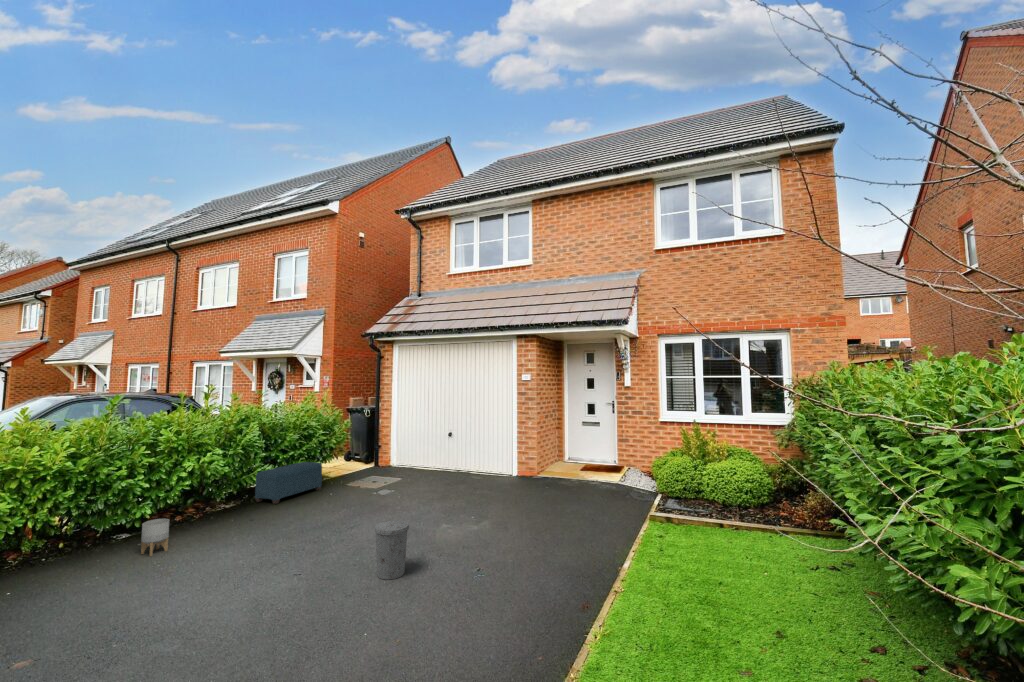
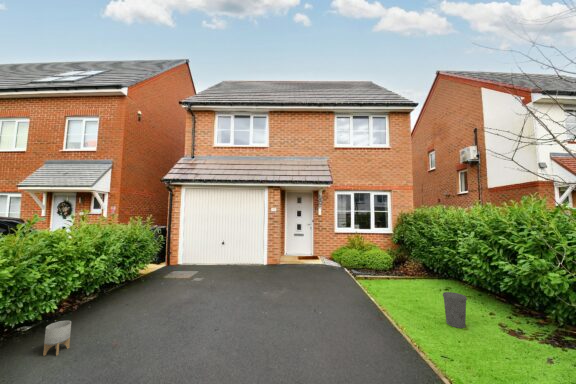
bench: present [255,462,322,504] -> none [102,266,148,299]
trash can: present [375,520,409,580] -> present [443,292,467,328]

